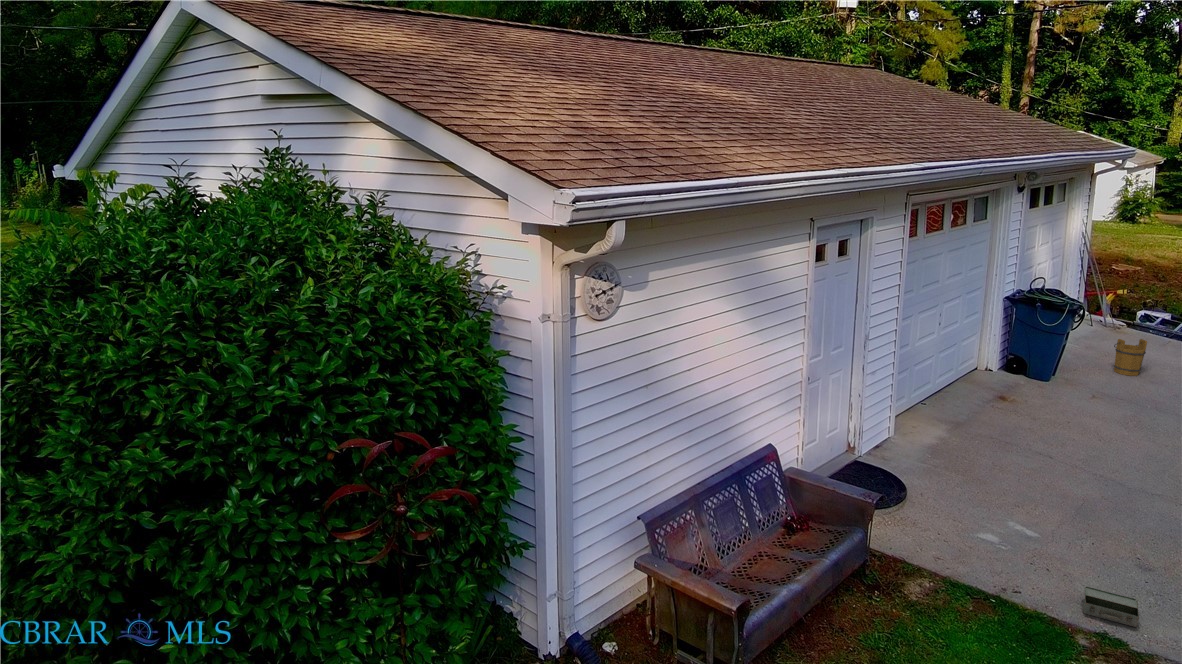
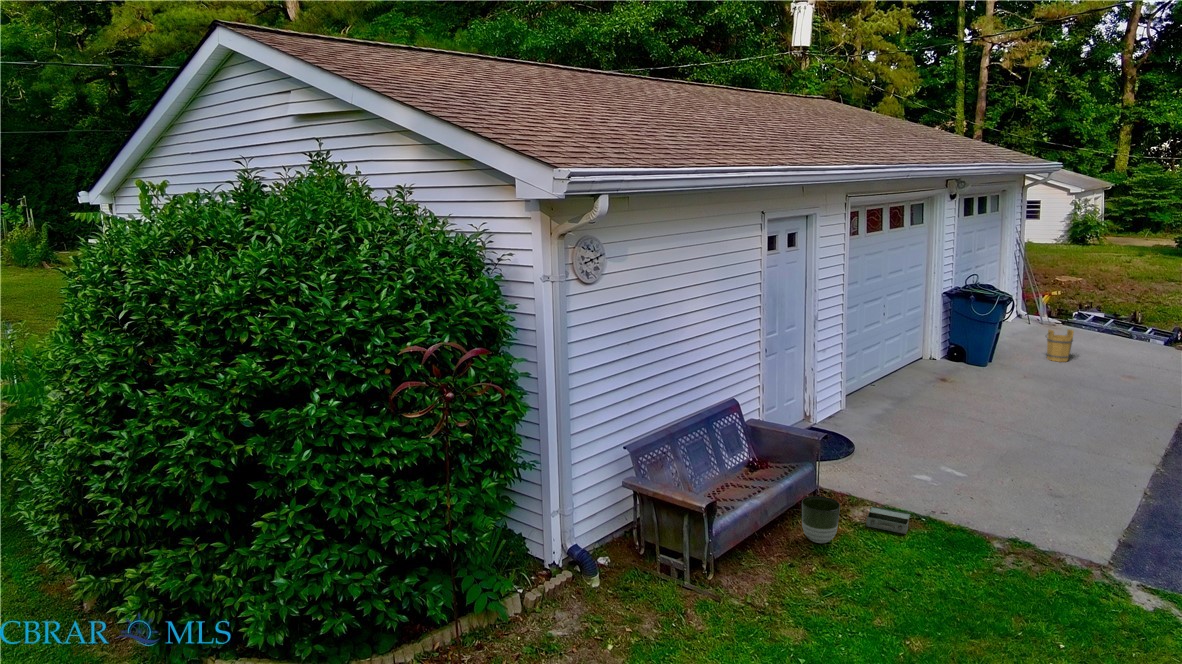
planter: none [852,577,899,636] -> present [802,496,840,543]
toolbox: present [1083,587,1139,627] -> present [866,507,910,534]

